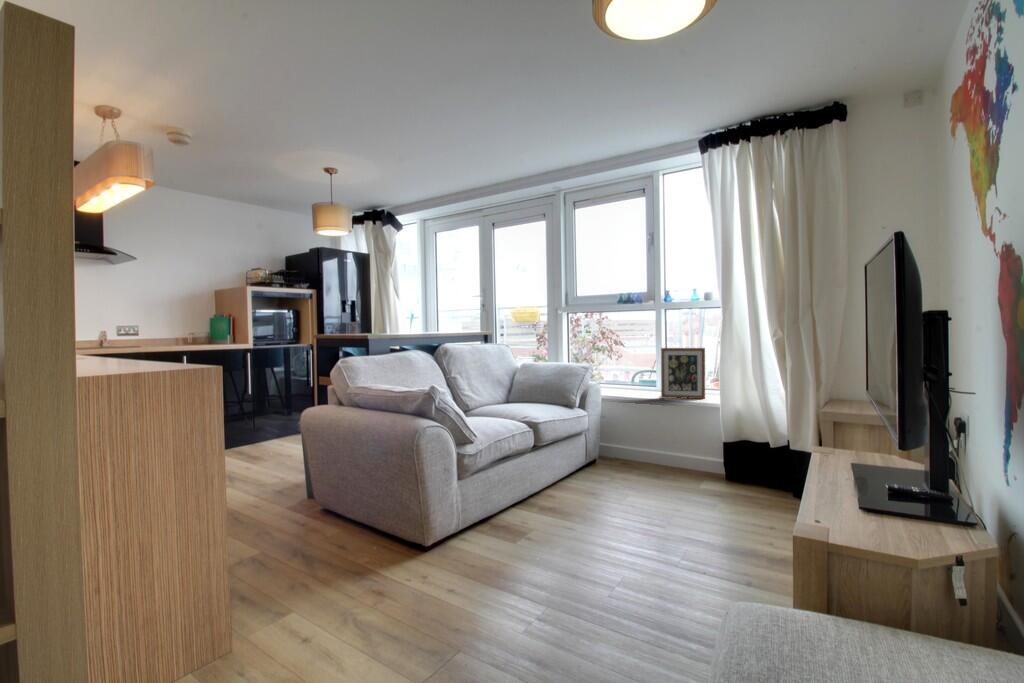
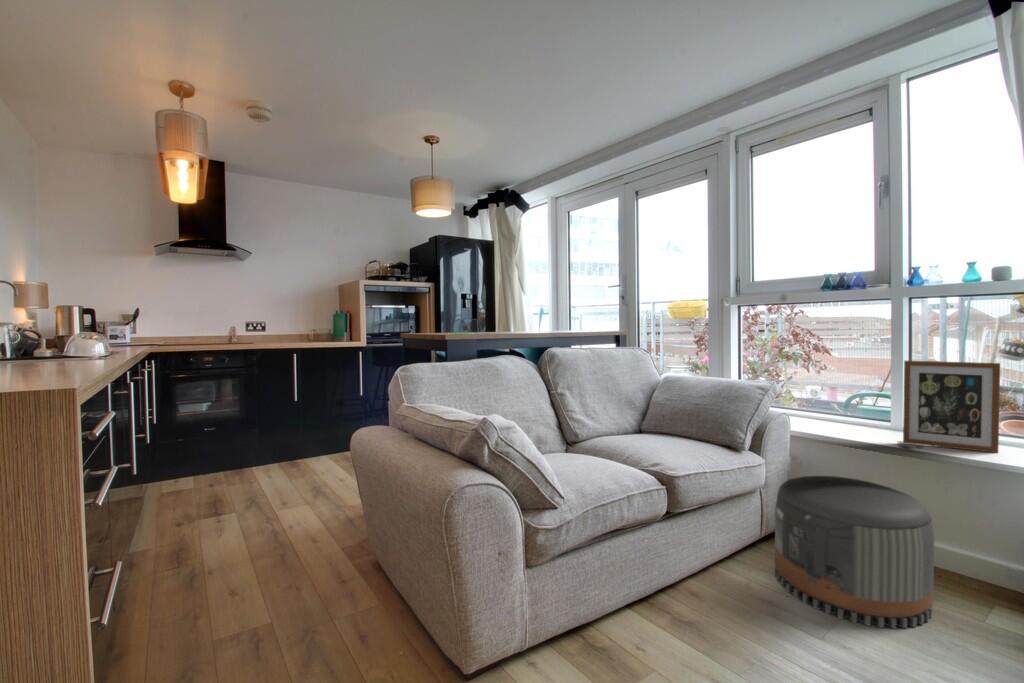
pouf: none [594,419,673,497] -> present [775,476,934,628]

